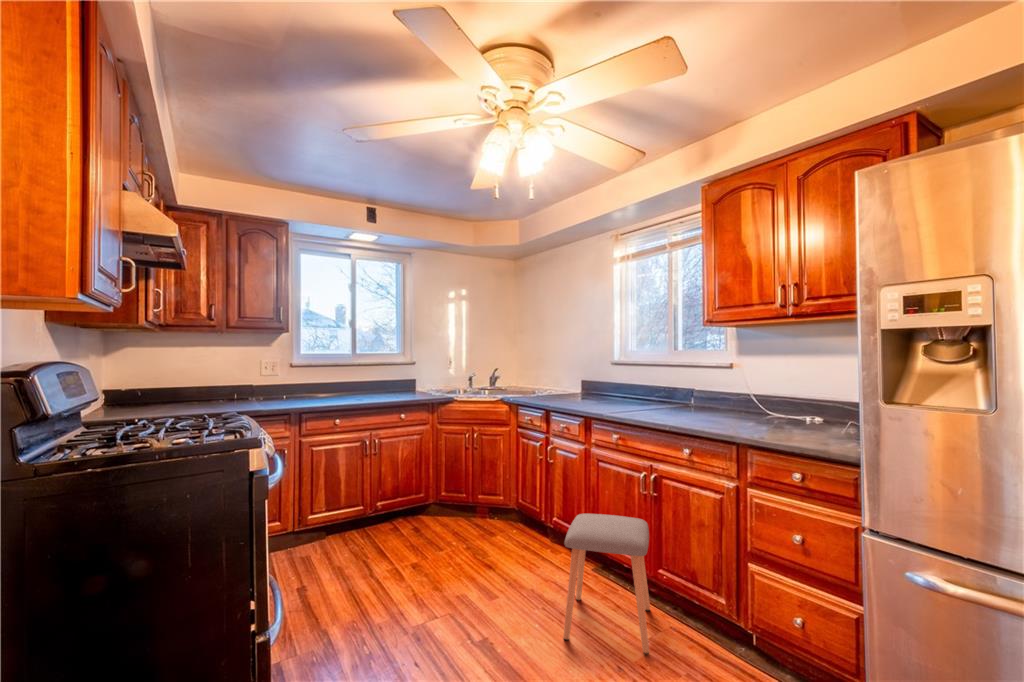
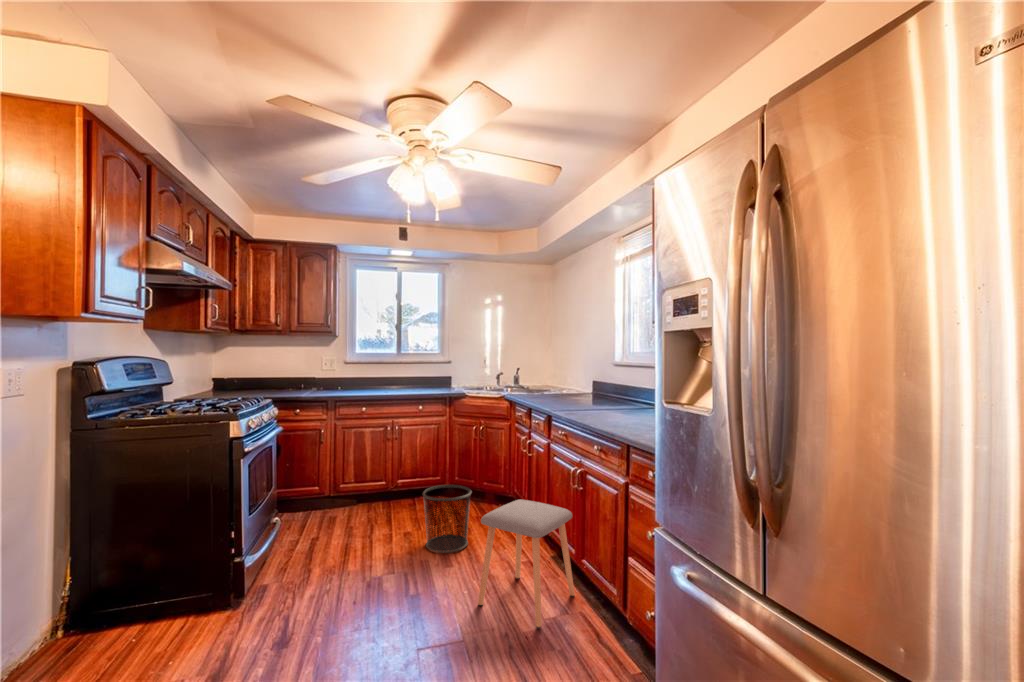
waste bin: none [445,503,501,584] -> present [423,485,472,553]

